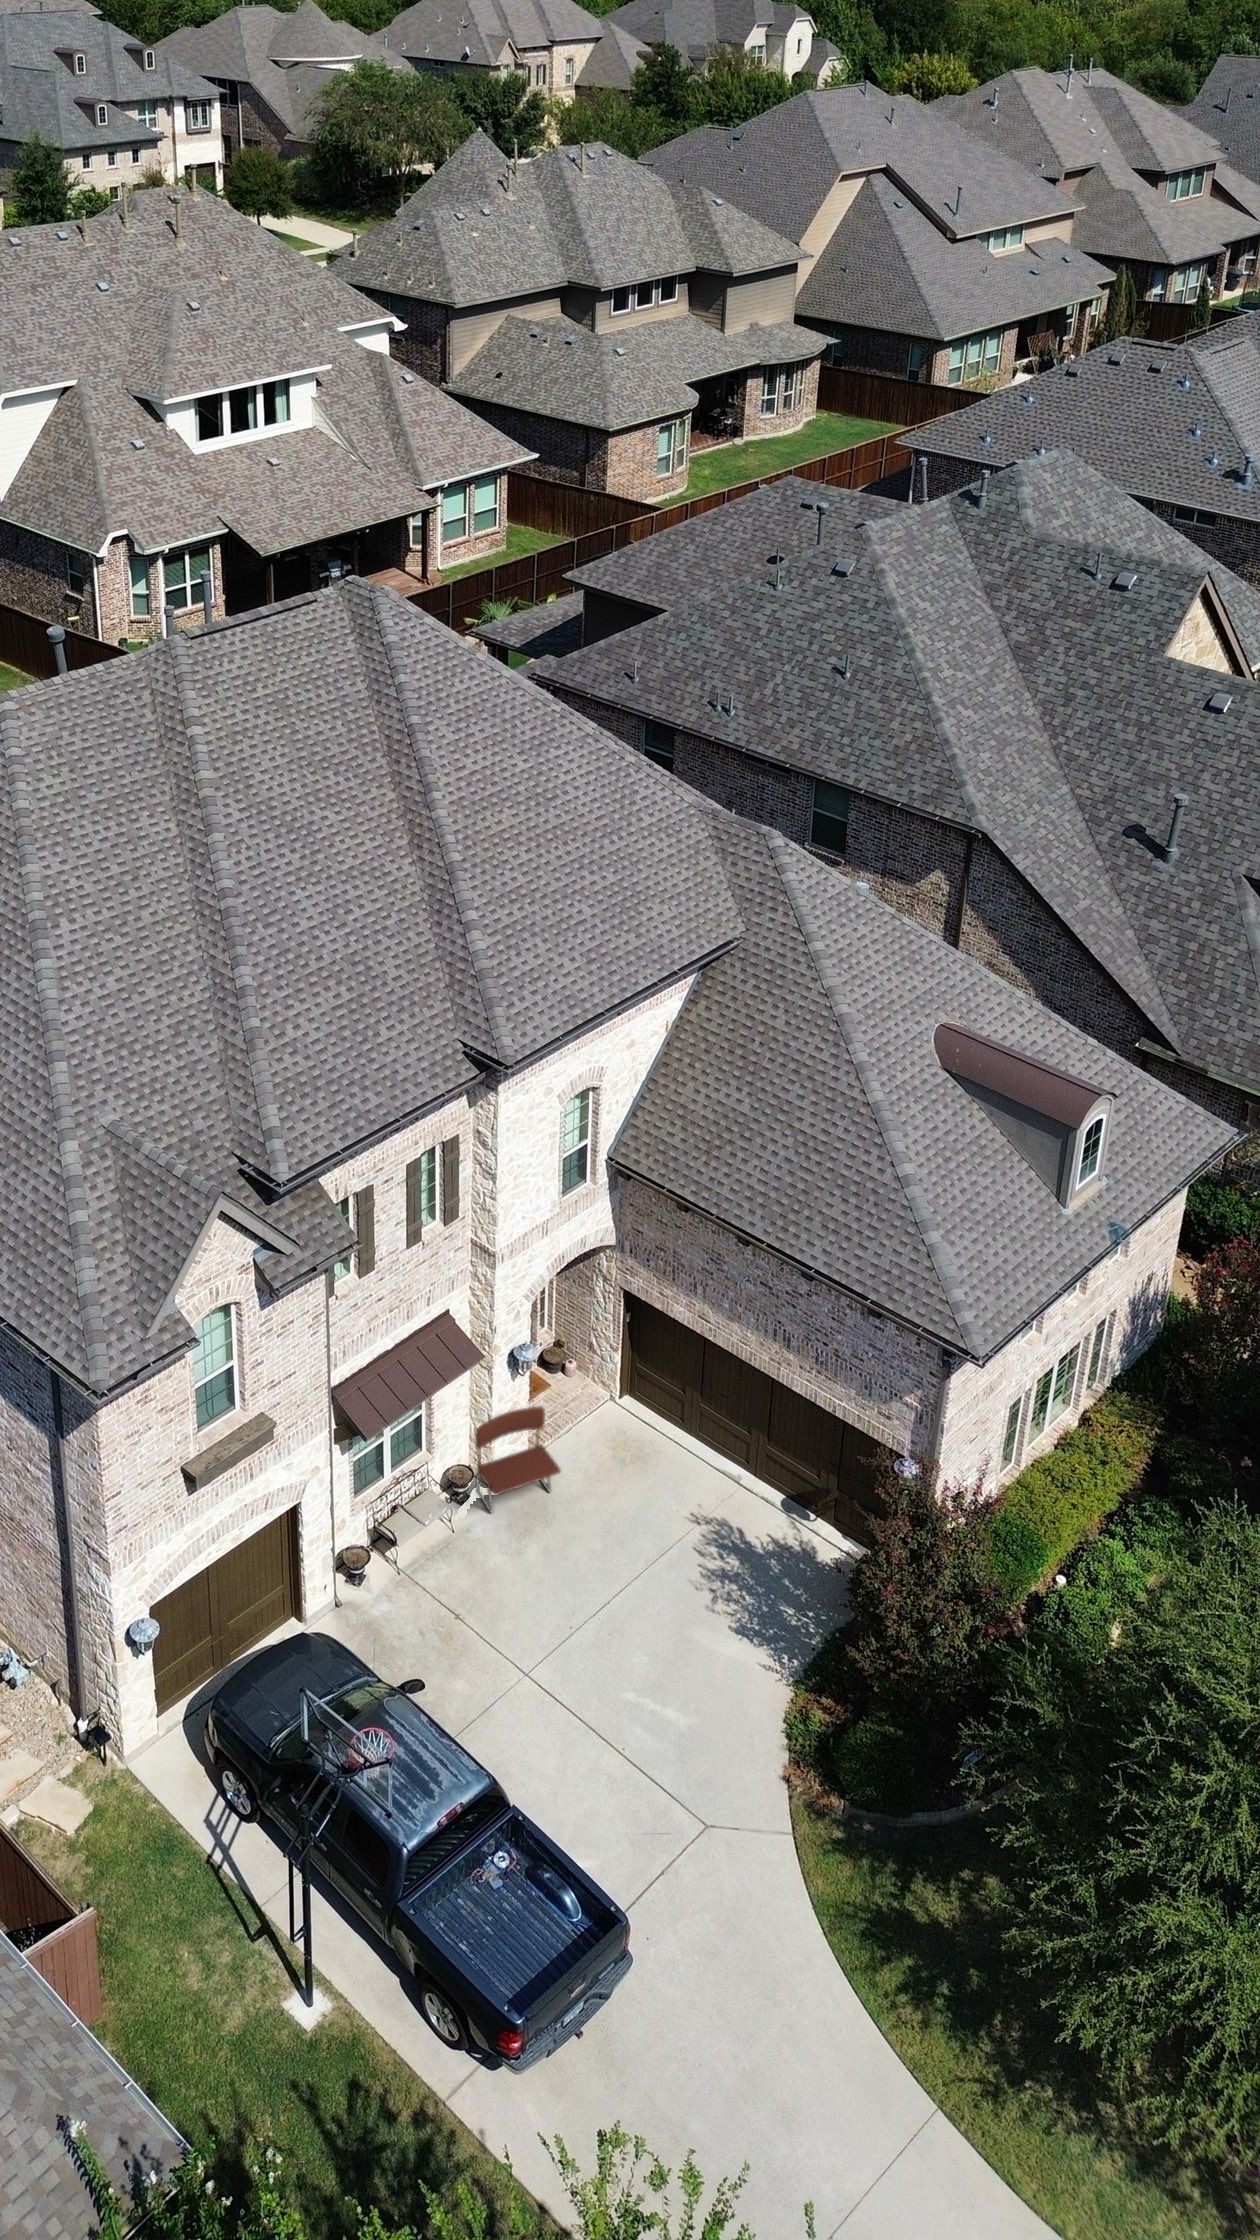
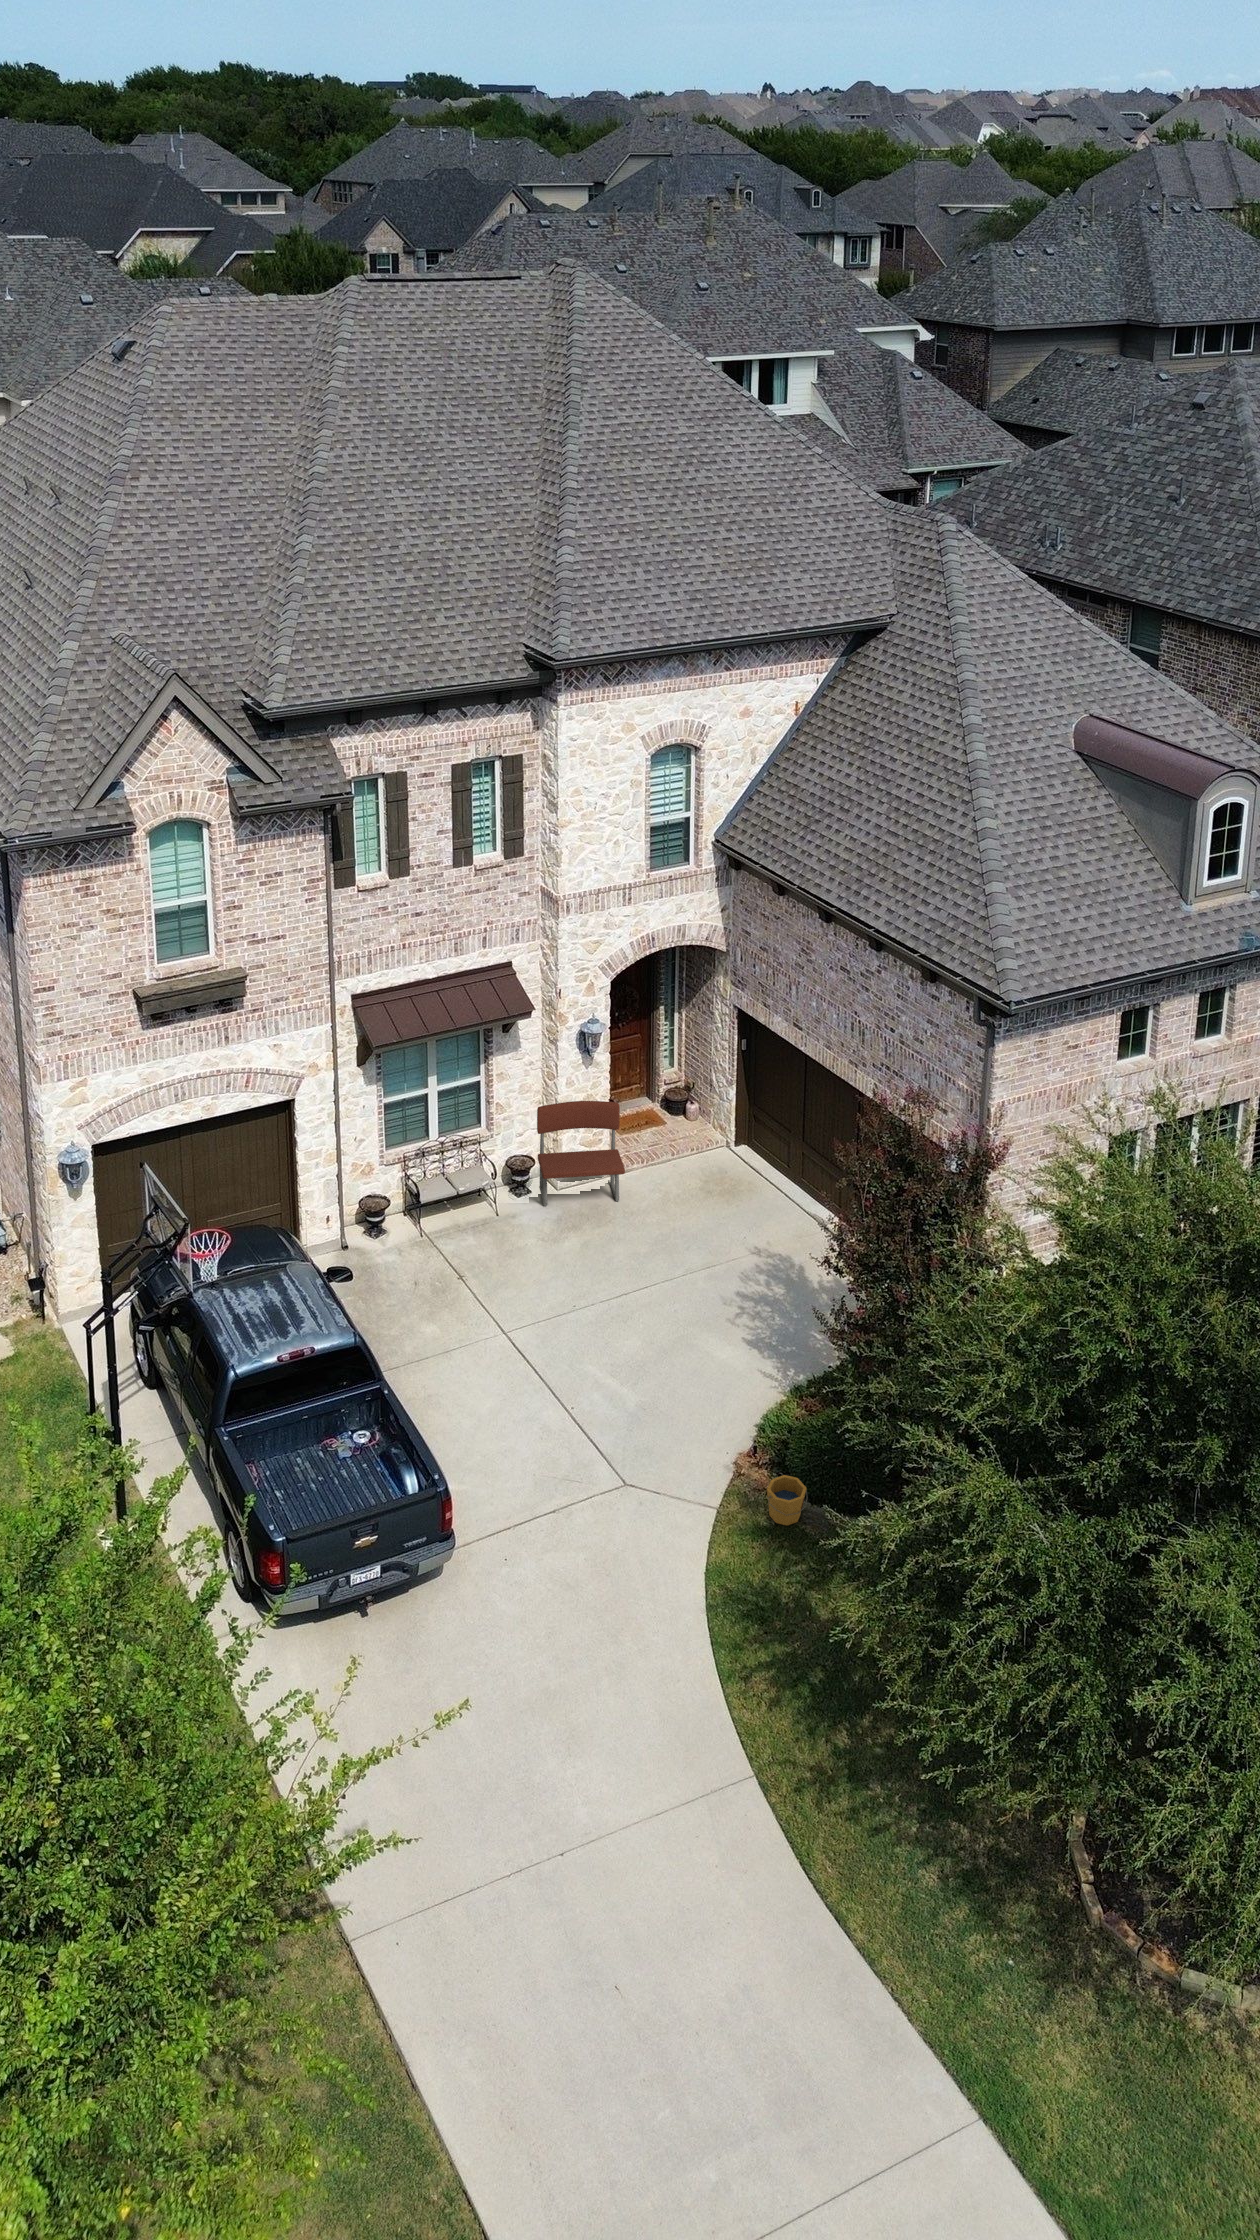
bucket: none [846,1802,879,1846] -> present [767,1475,808,1525]

